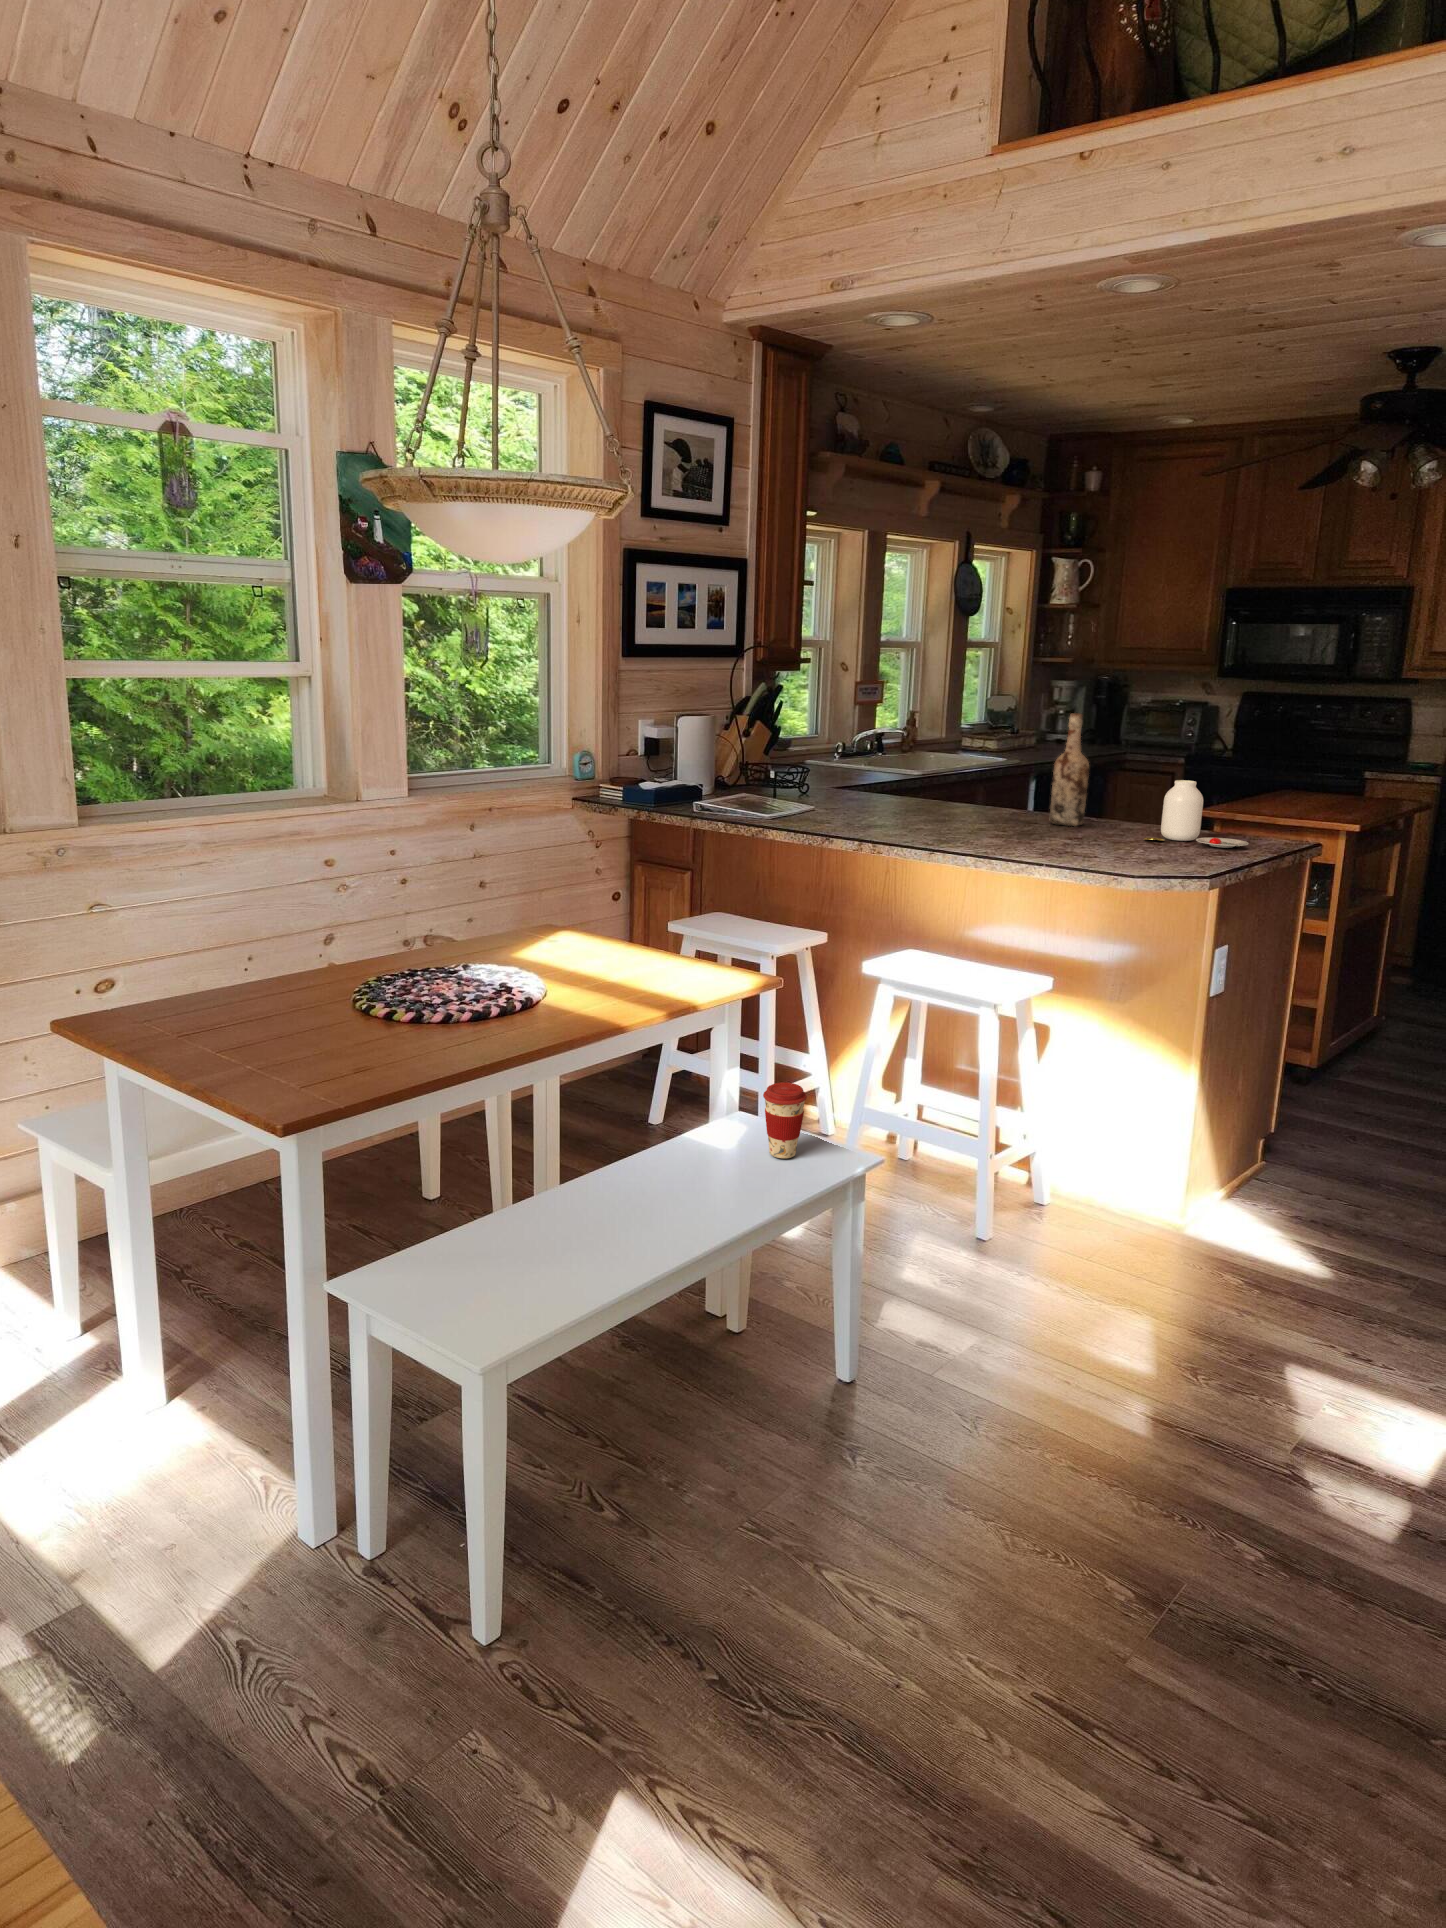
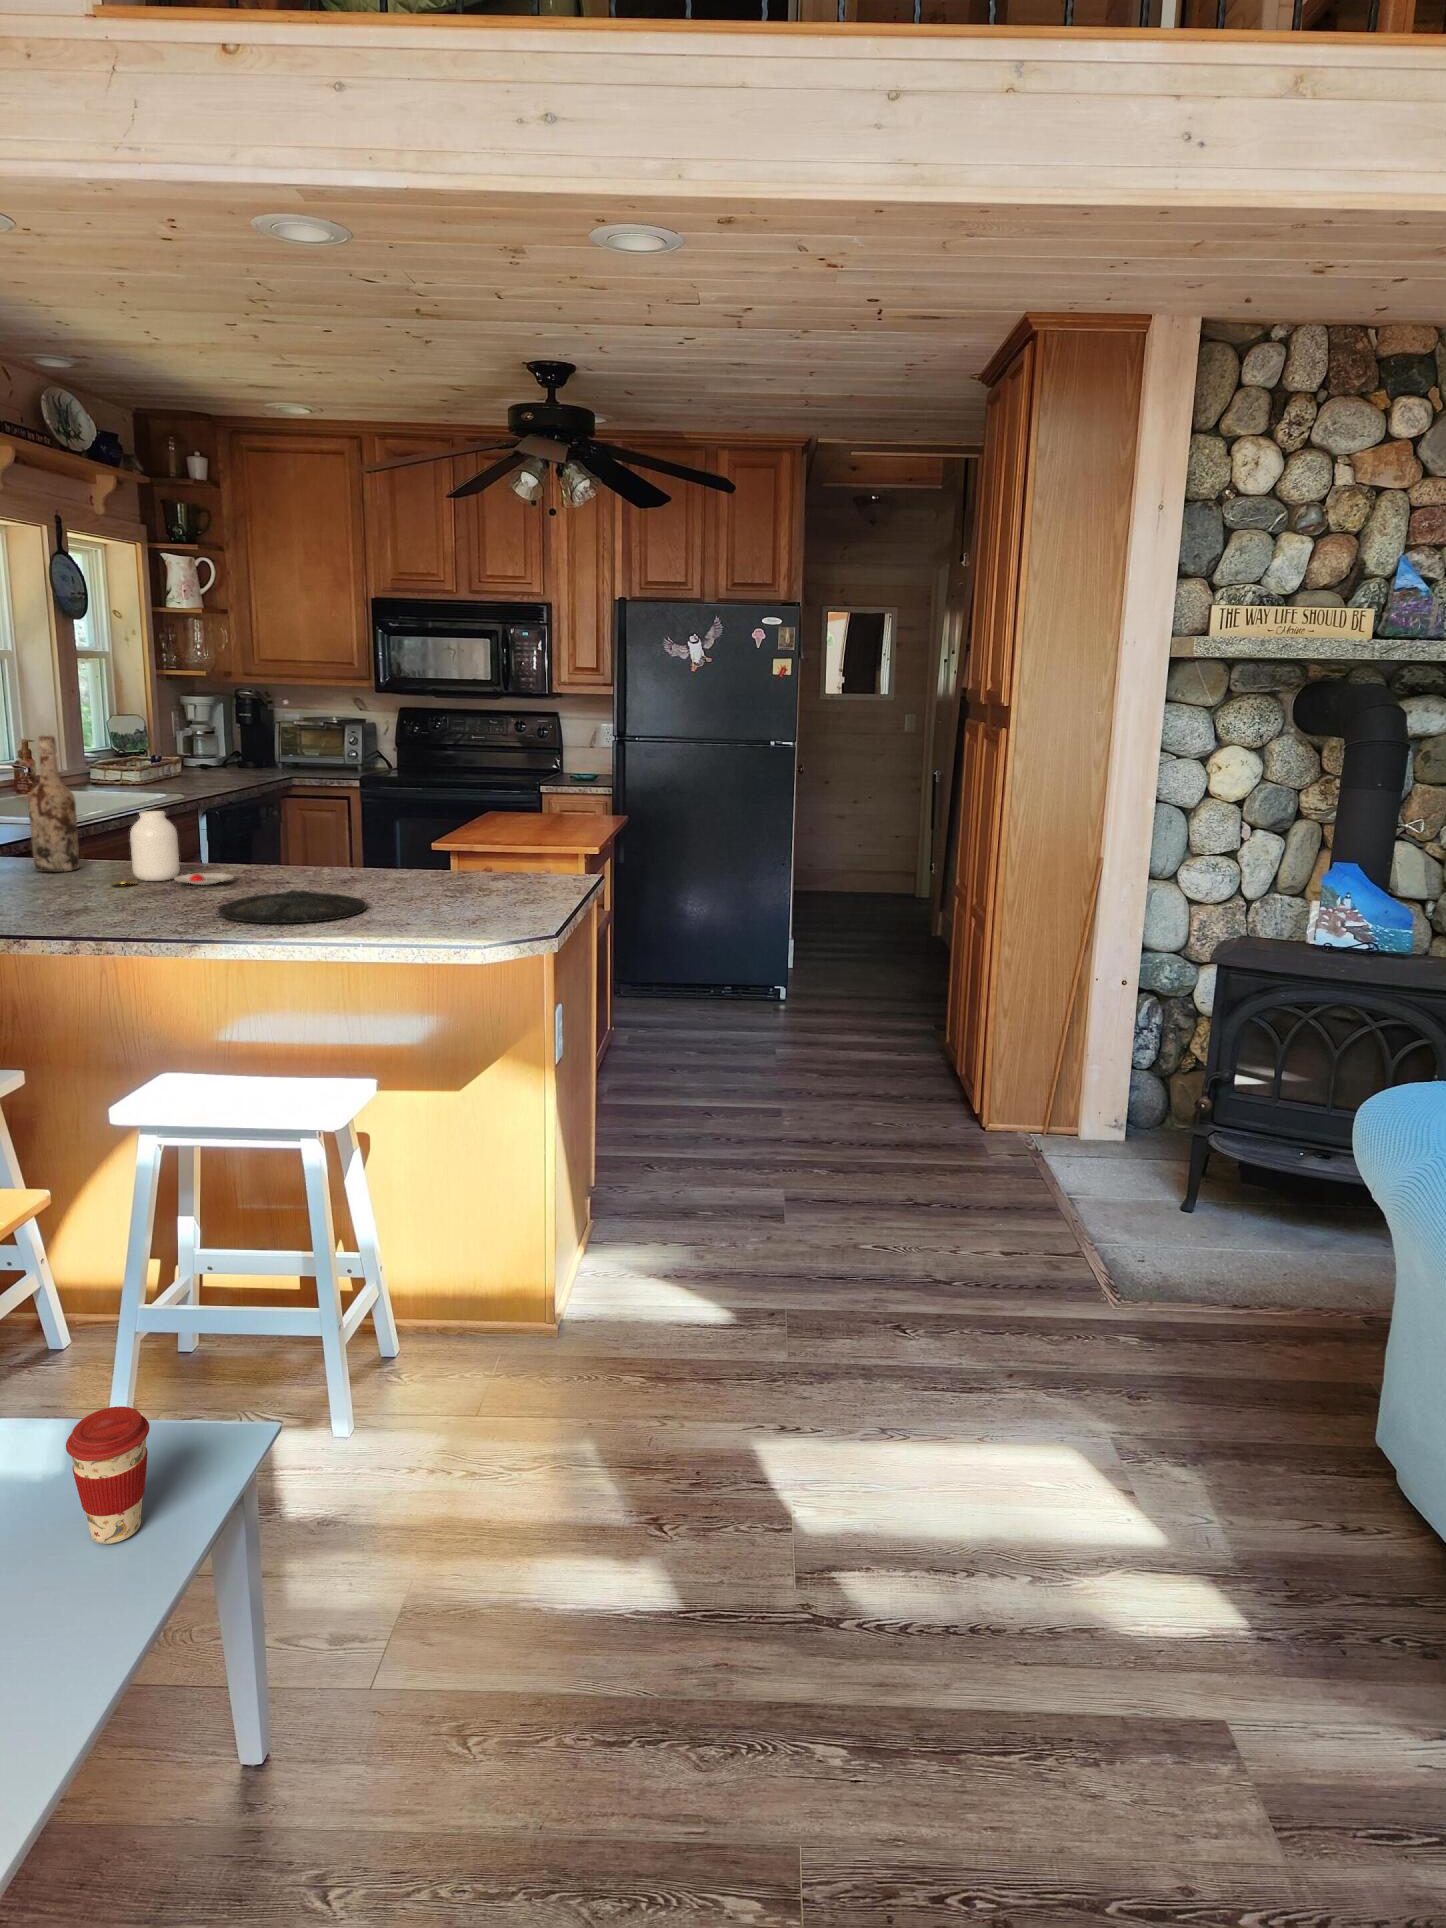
wine bottle: present [1050,713,1089,826] -> present [28,736,80,872]
jar: present [1143,780,1249,848] -> present [112,811,234,885]
plate: none [975,824,1088,848] -> present [218,890,366,923]

